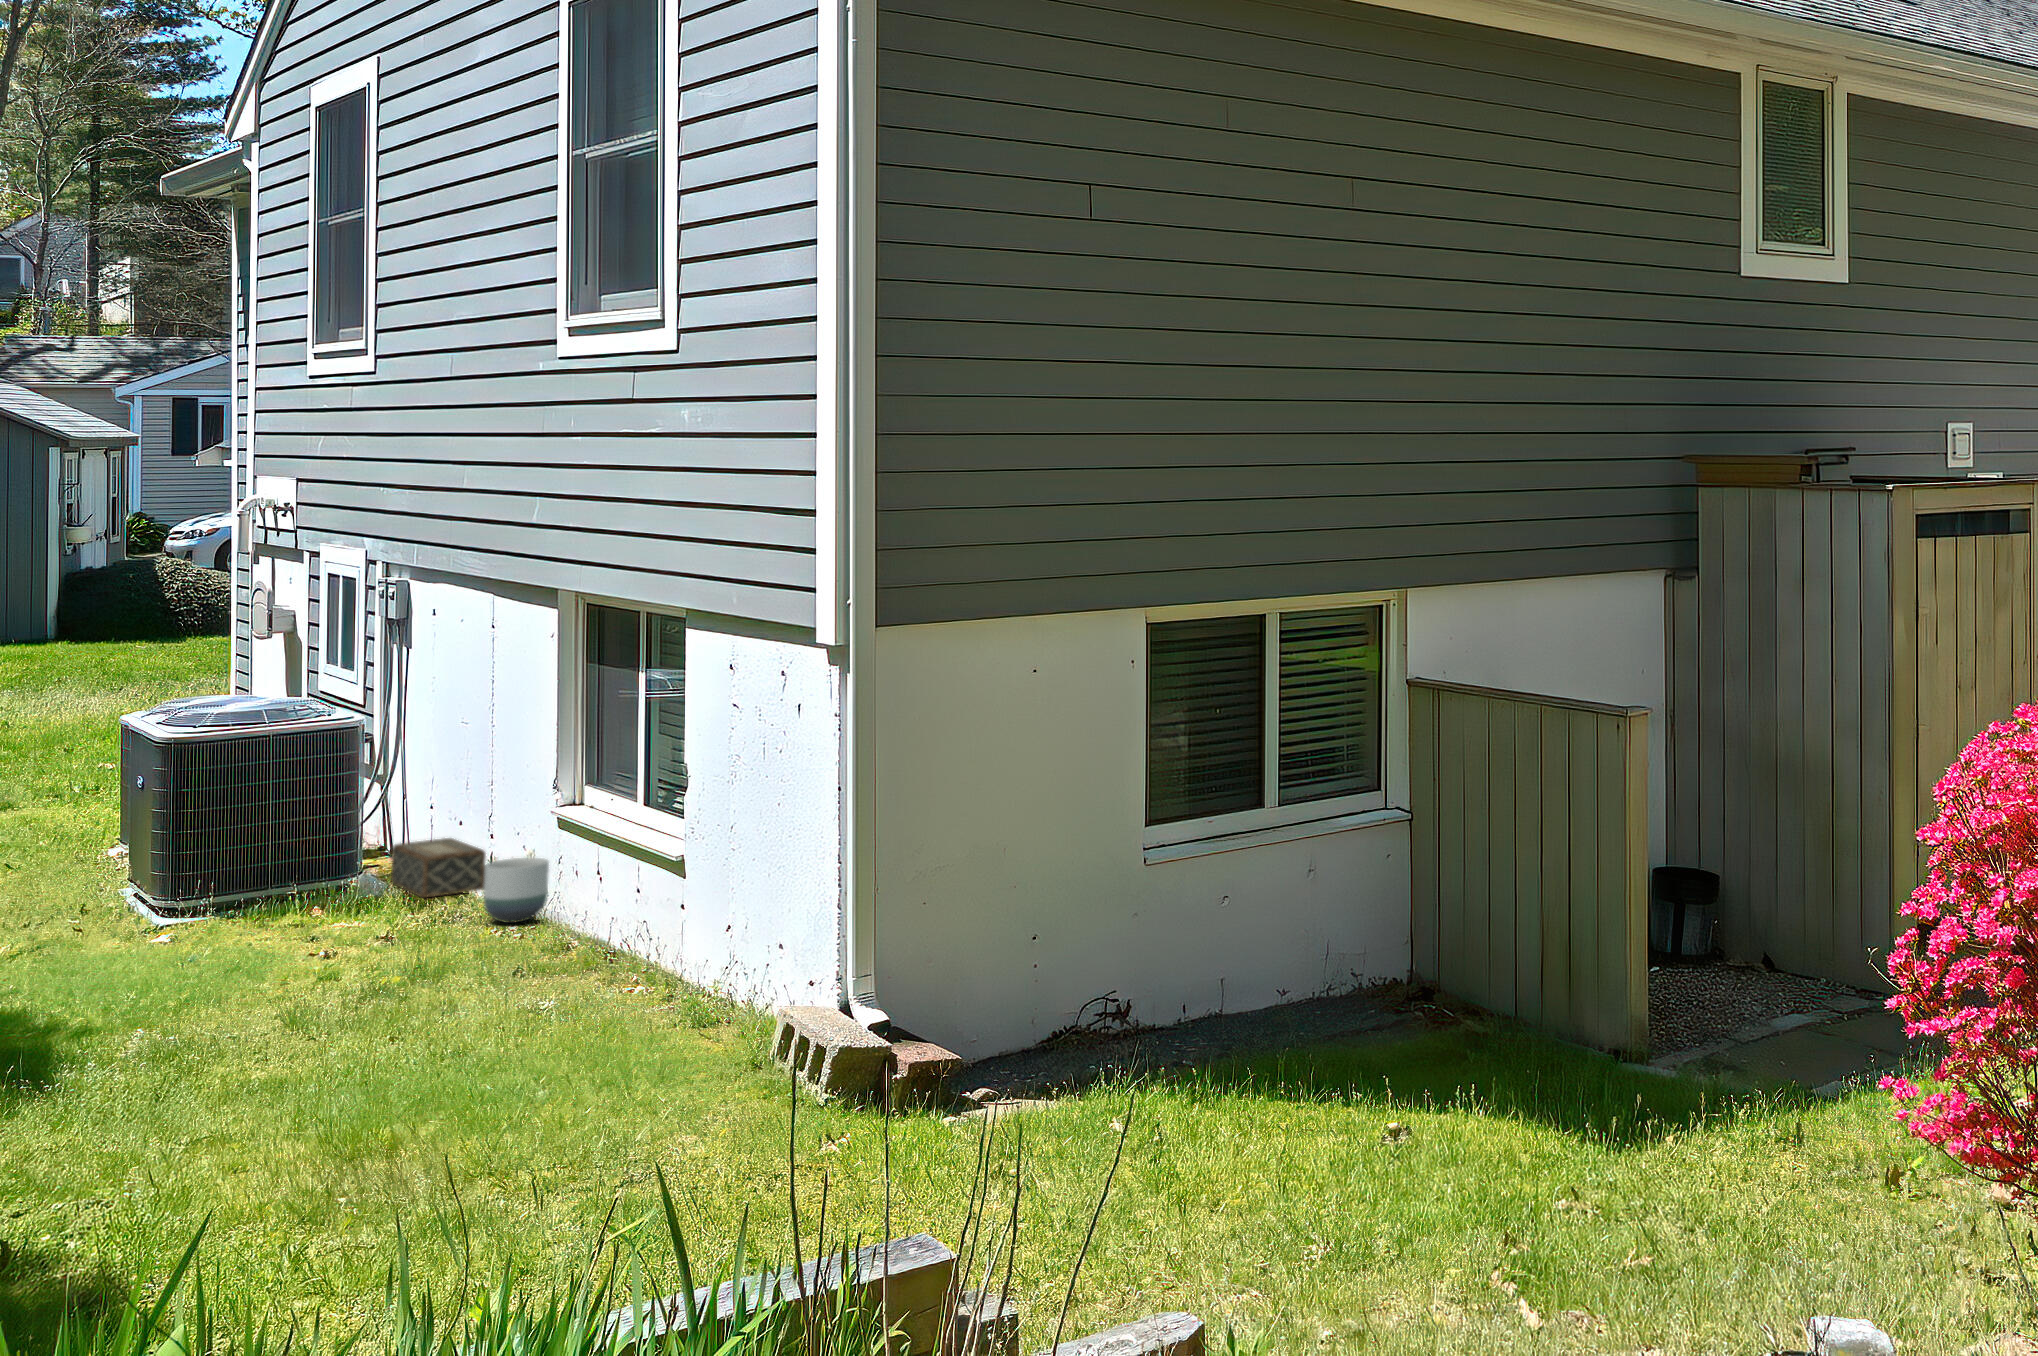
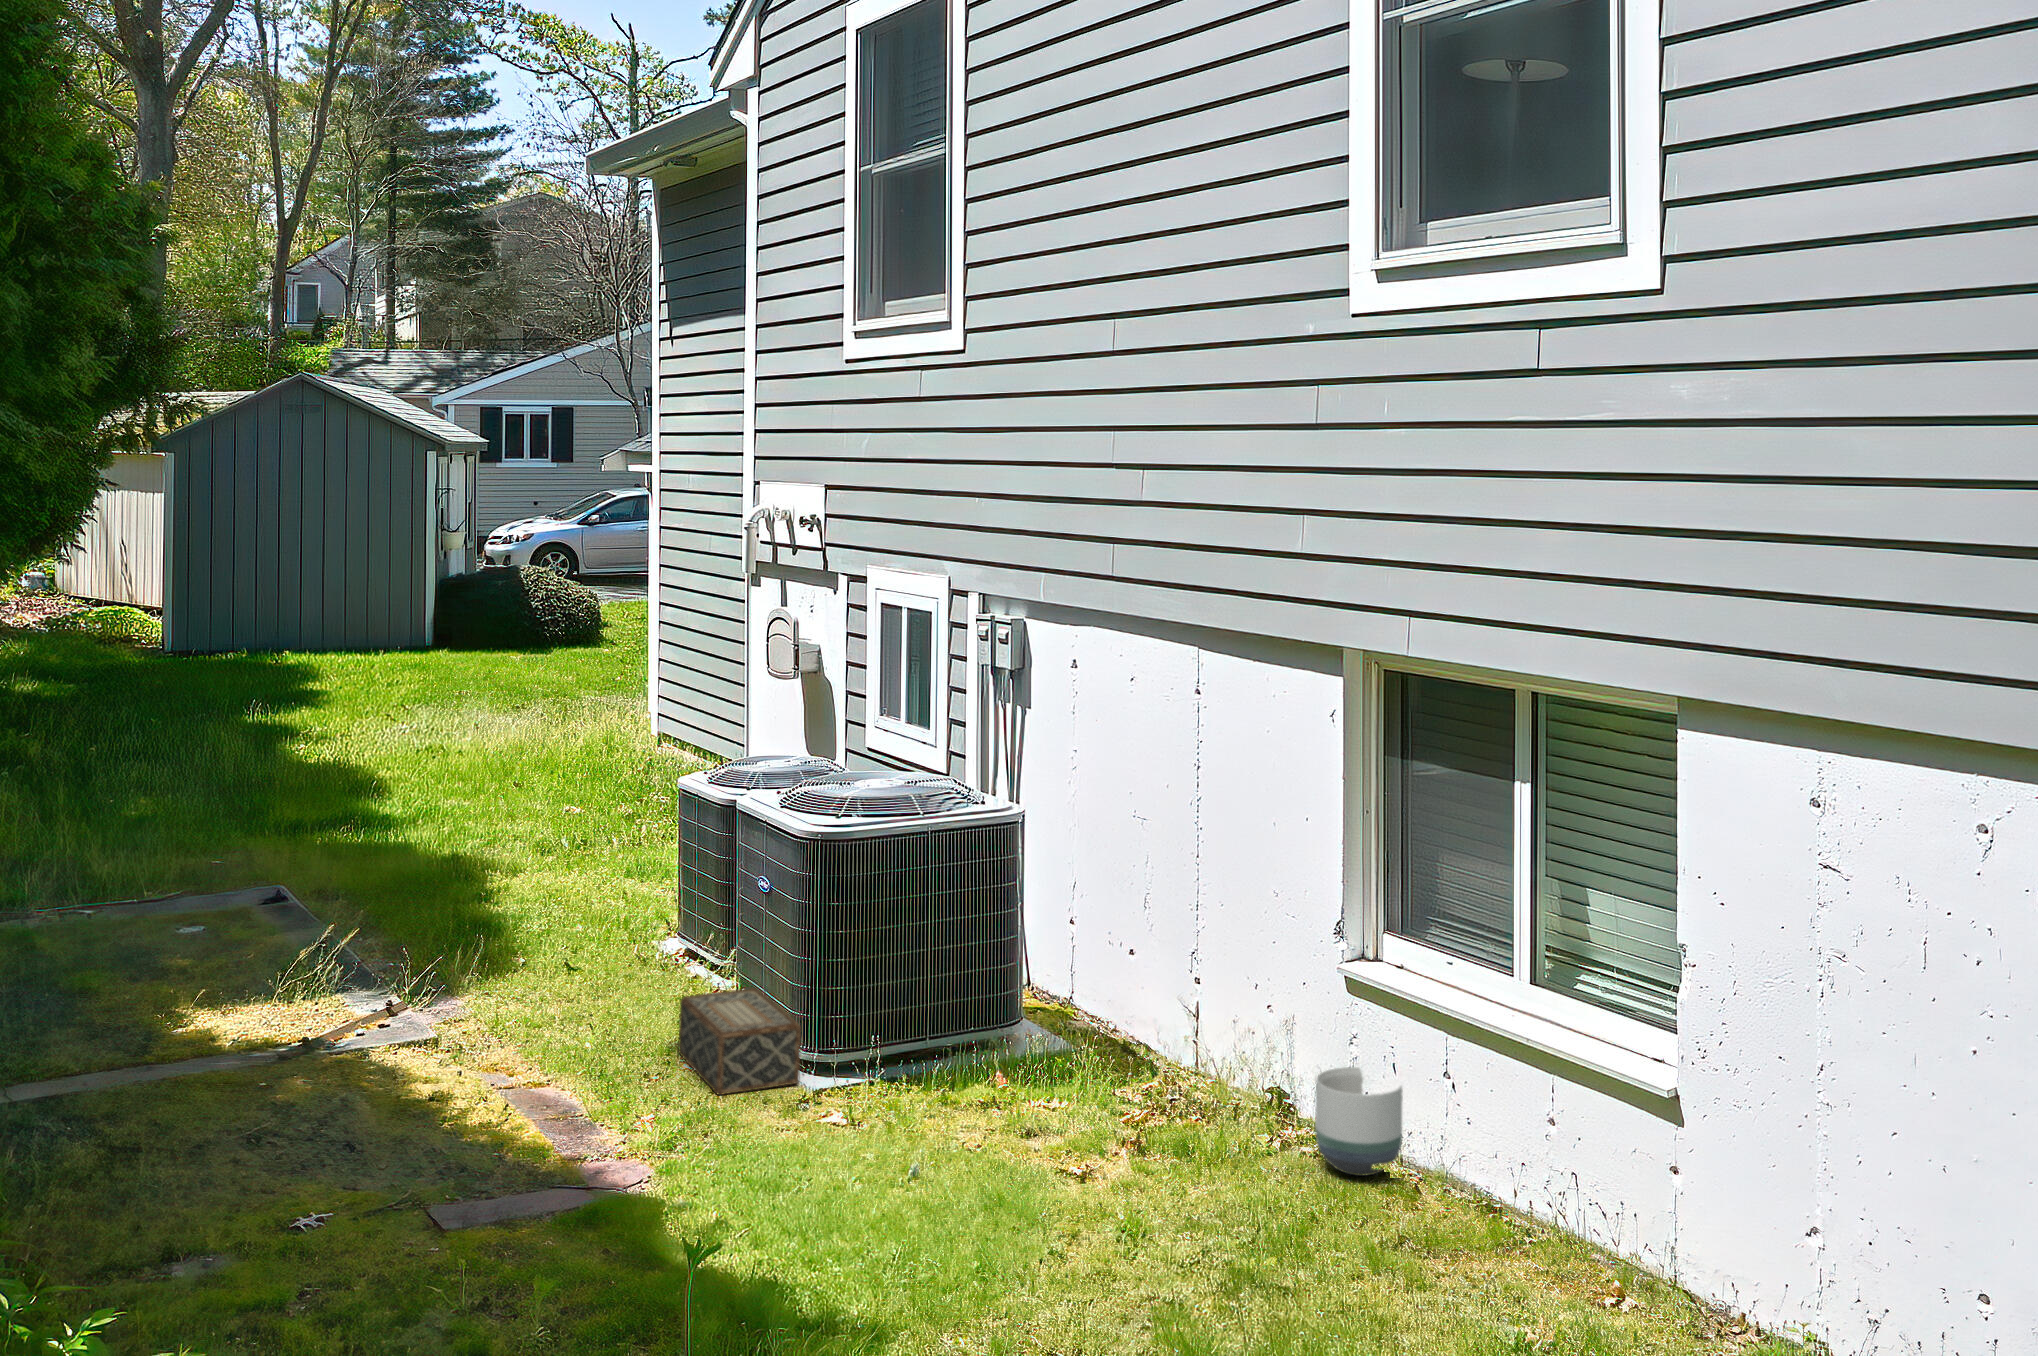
woven basket: present [391,838,486,898] -> present [678,988,801,1095]

